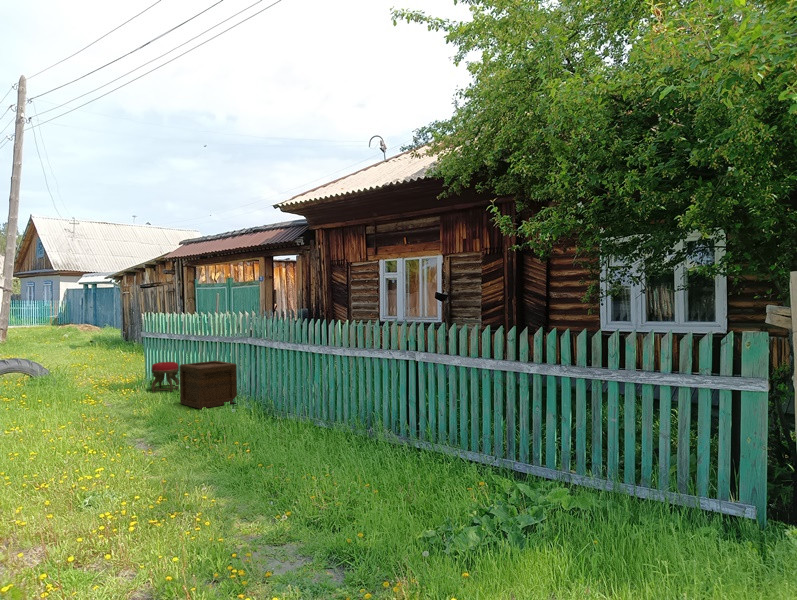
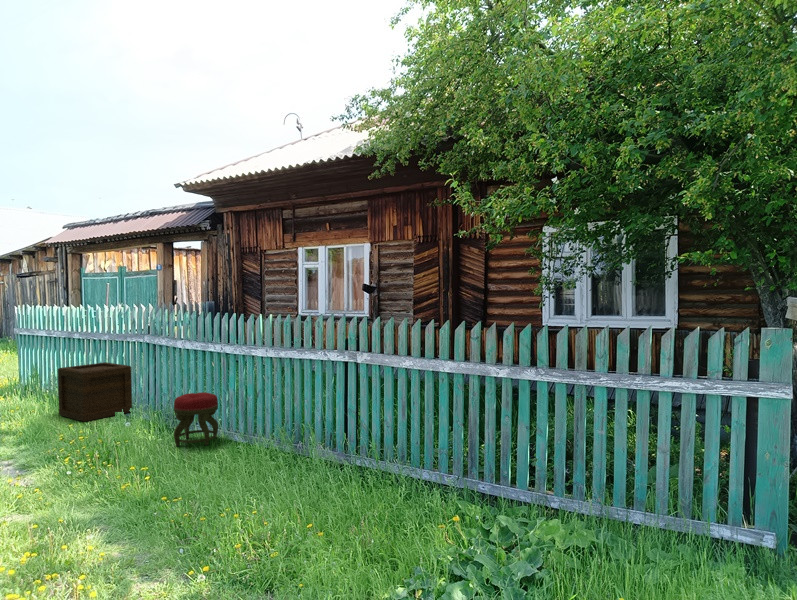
stool: present [151,362,179,392] -> present [174,392,218,446]

